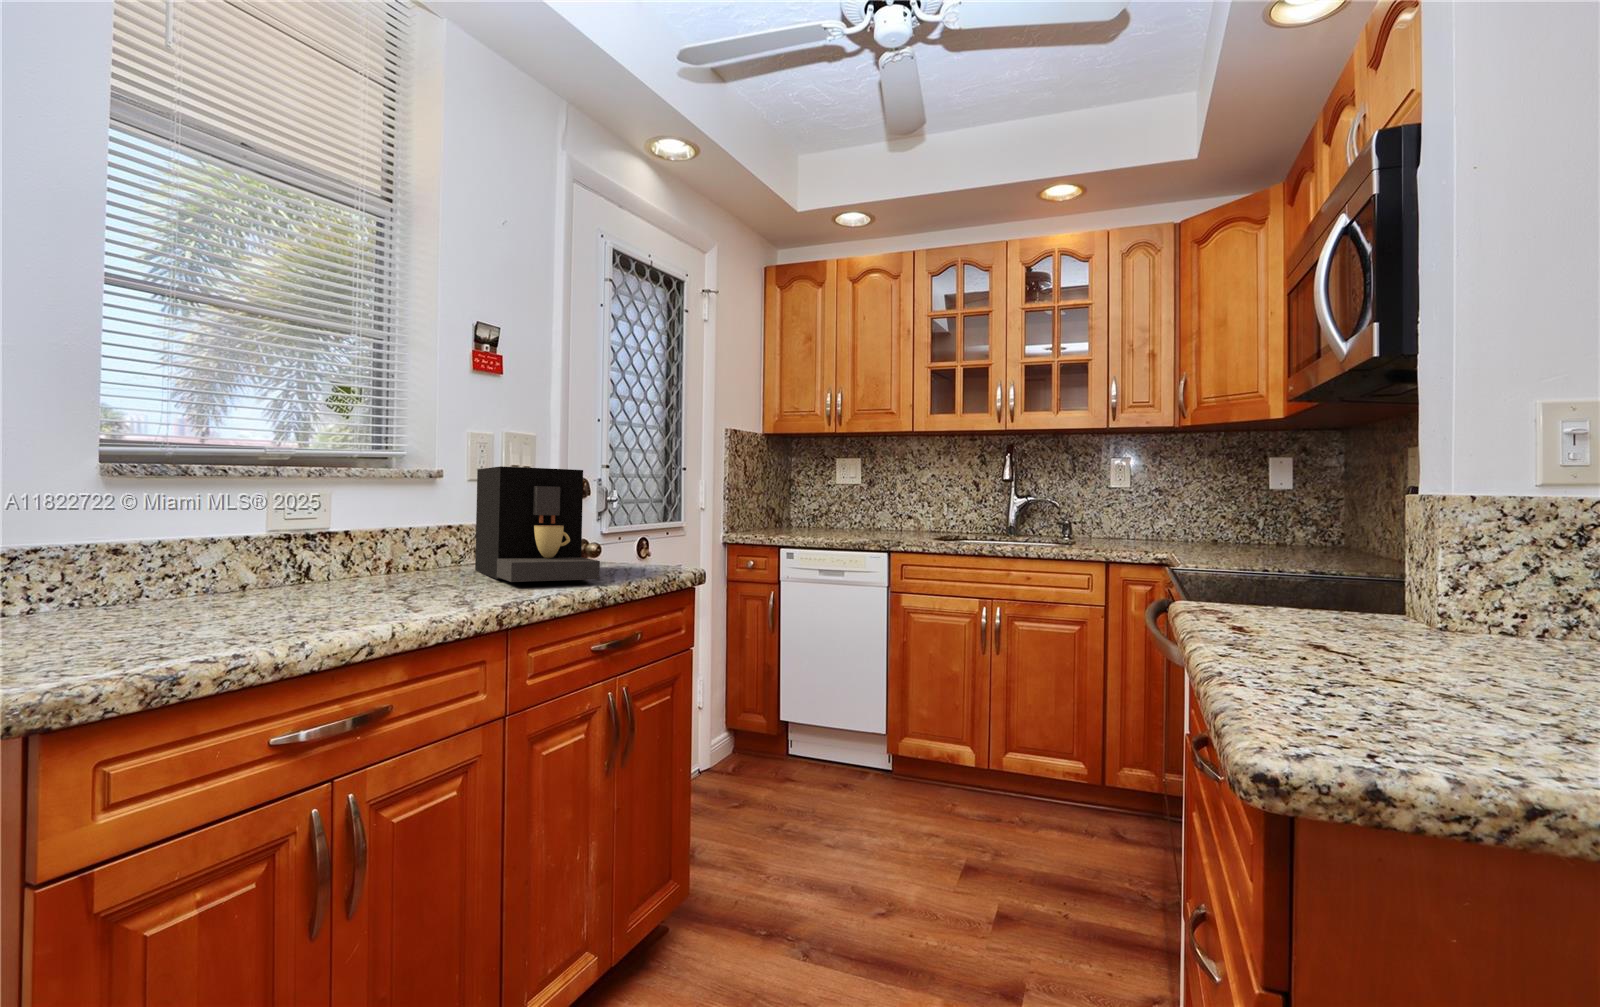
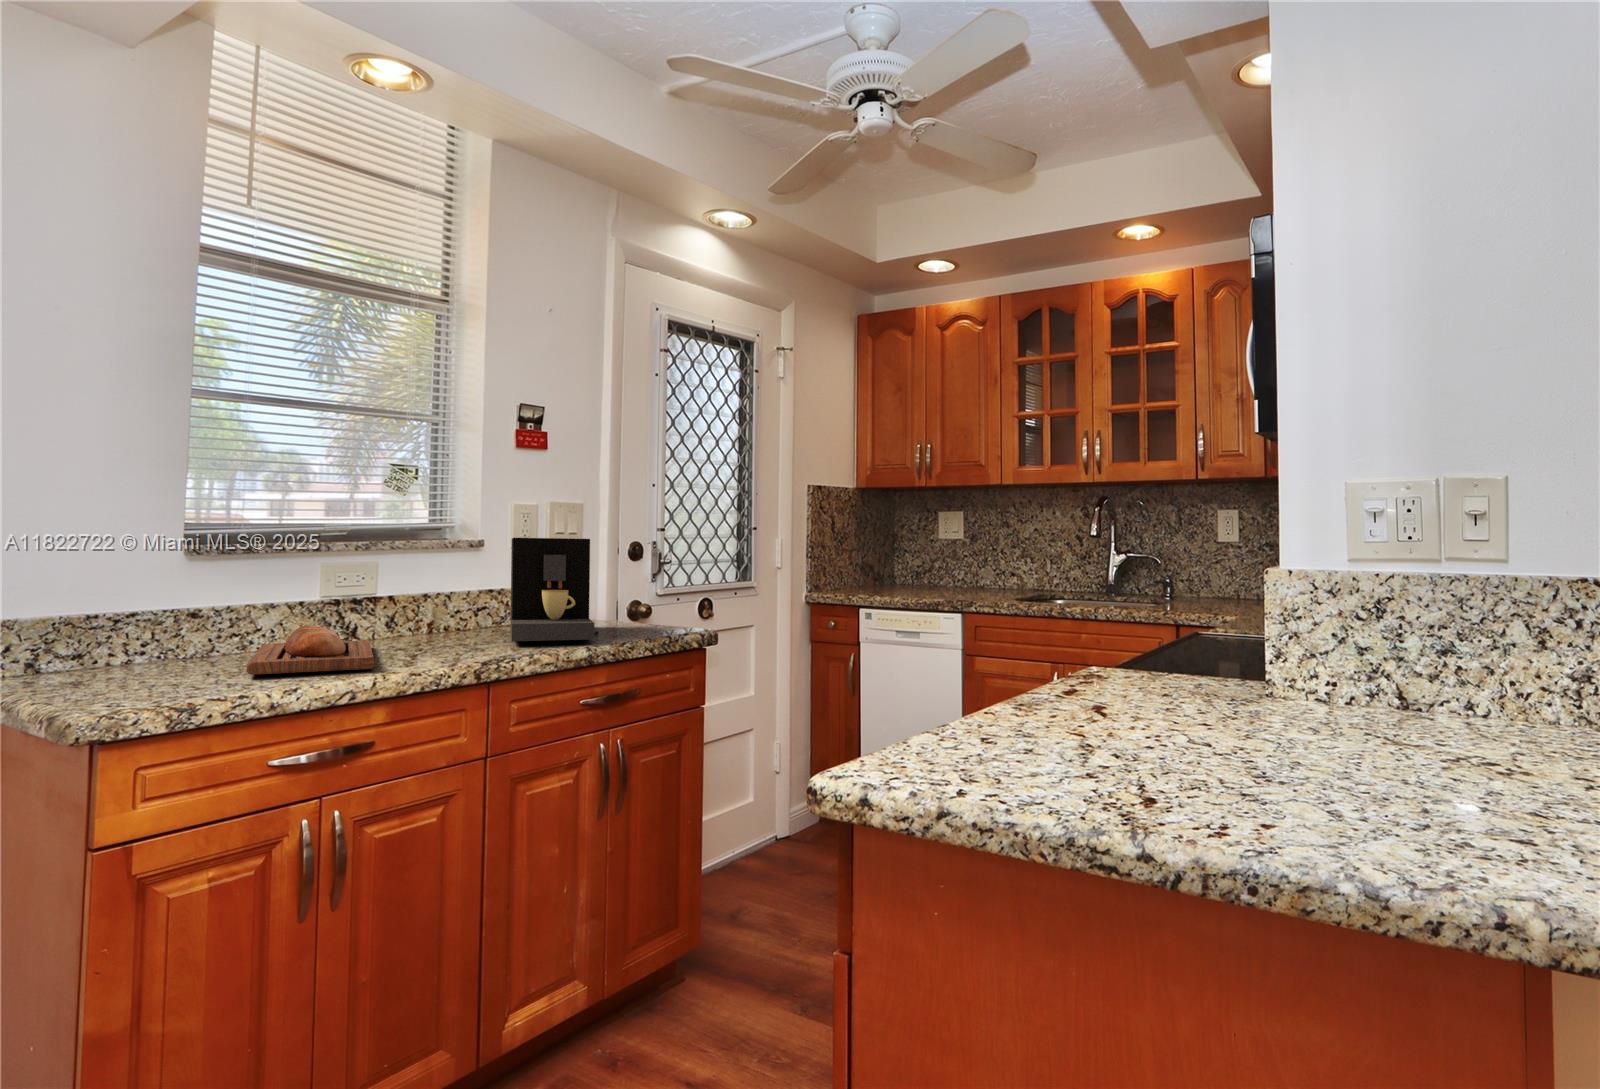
bread loaf: none [204,564,388,624] -> present [246,625,375,674]

